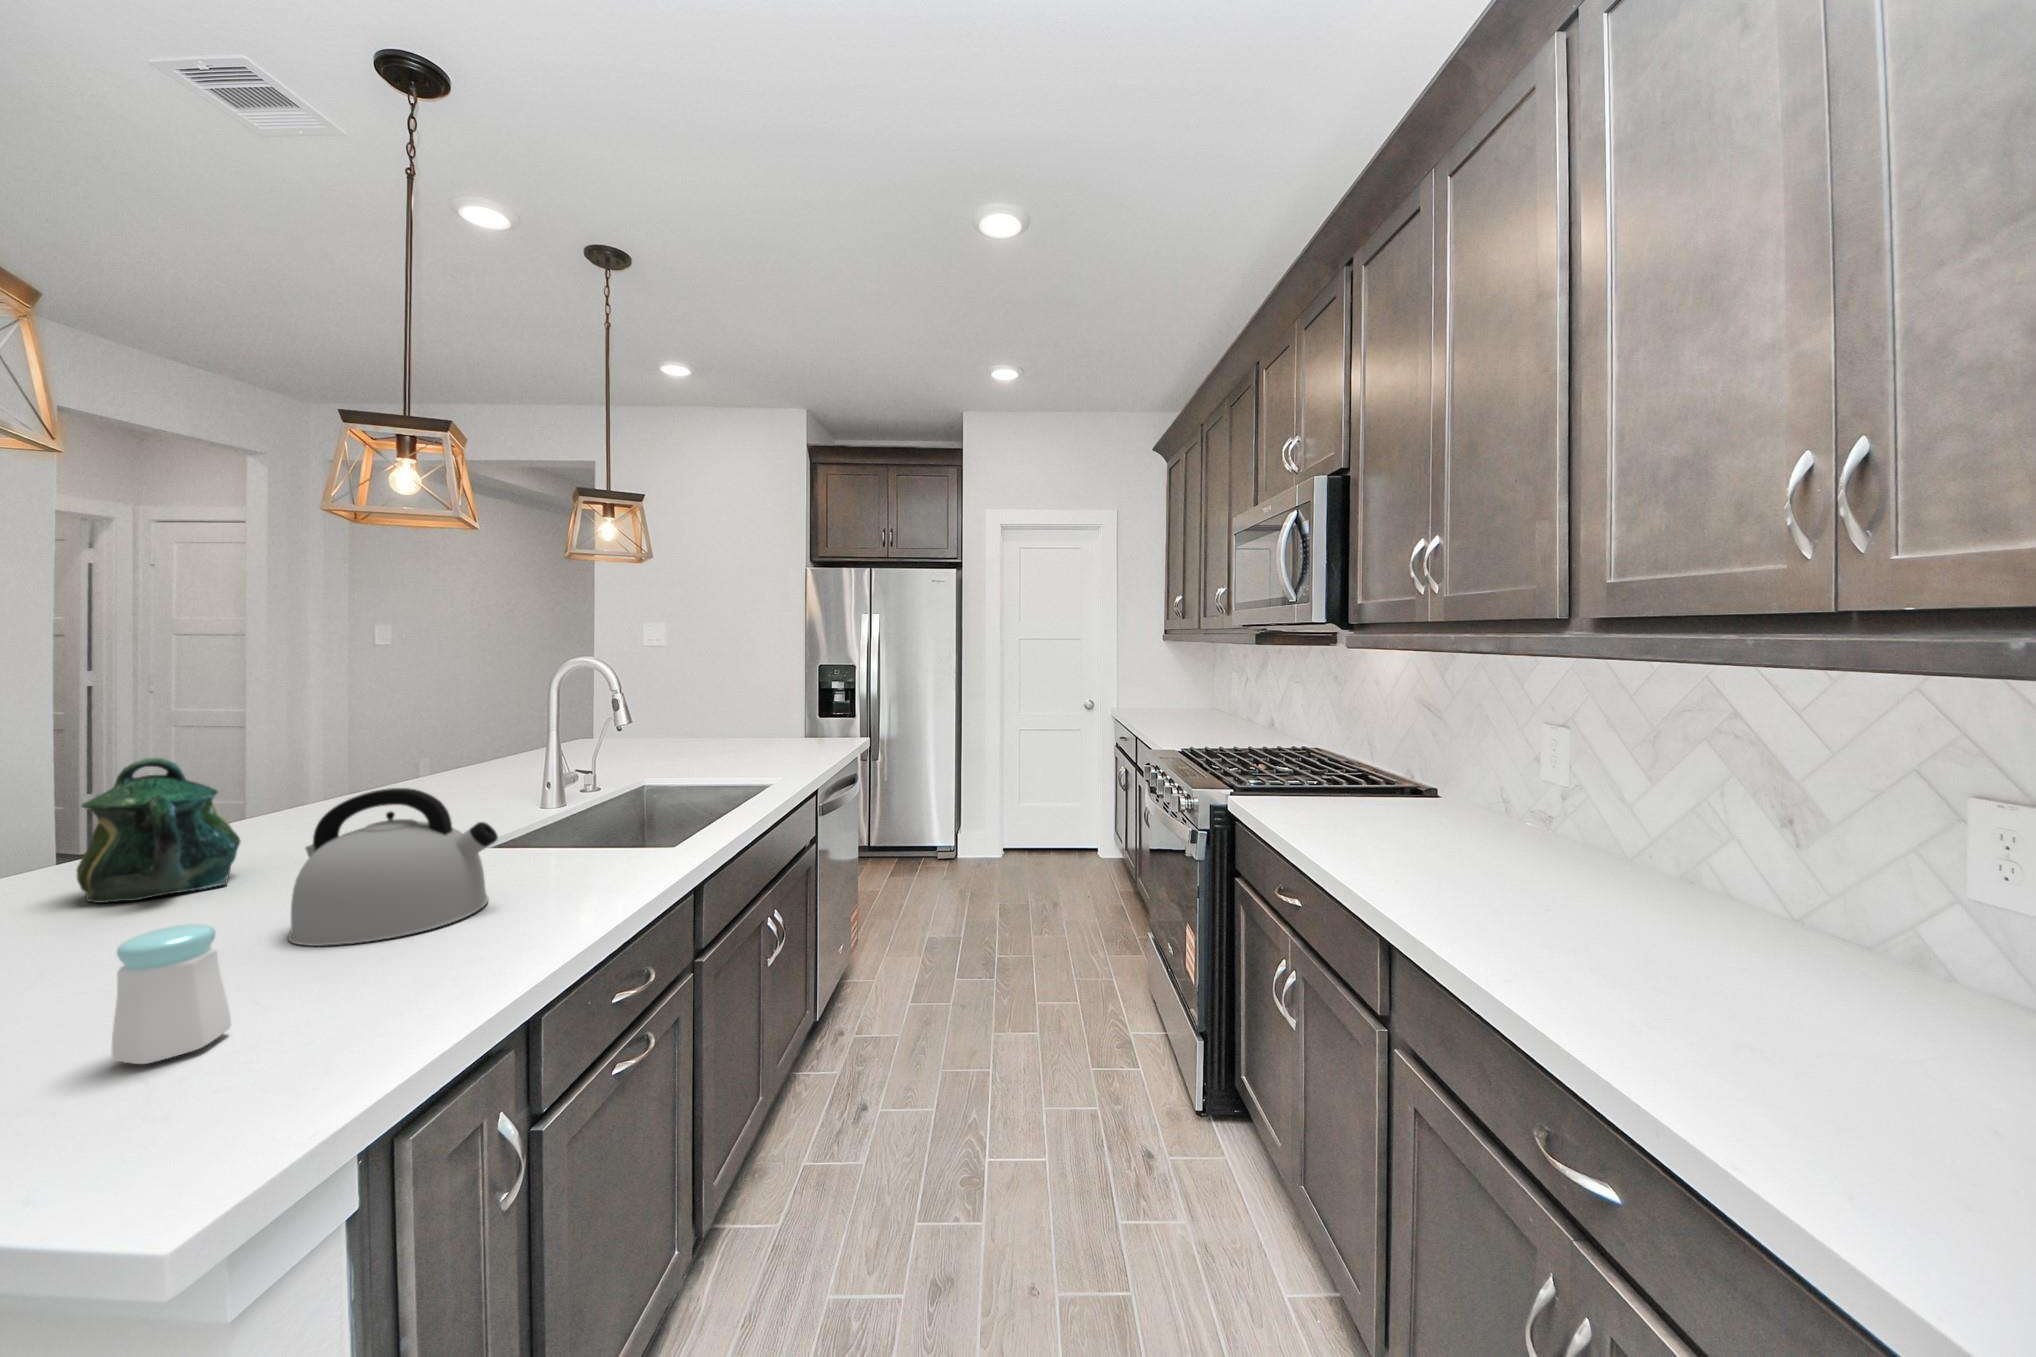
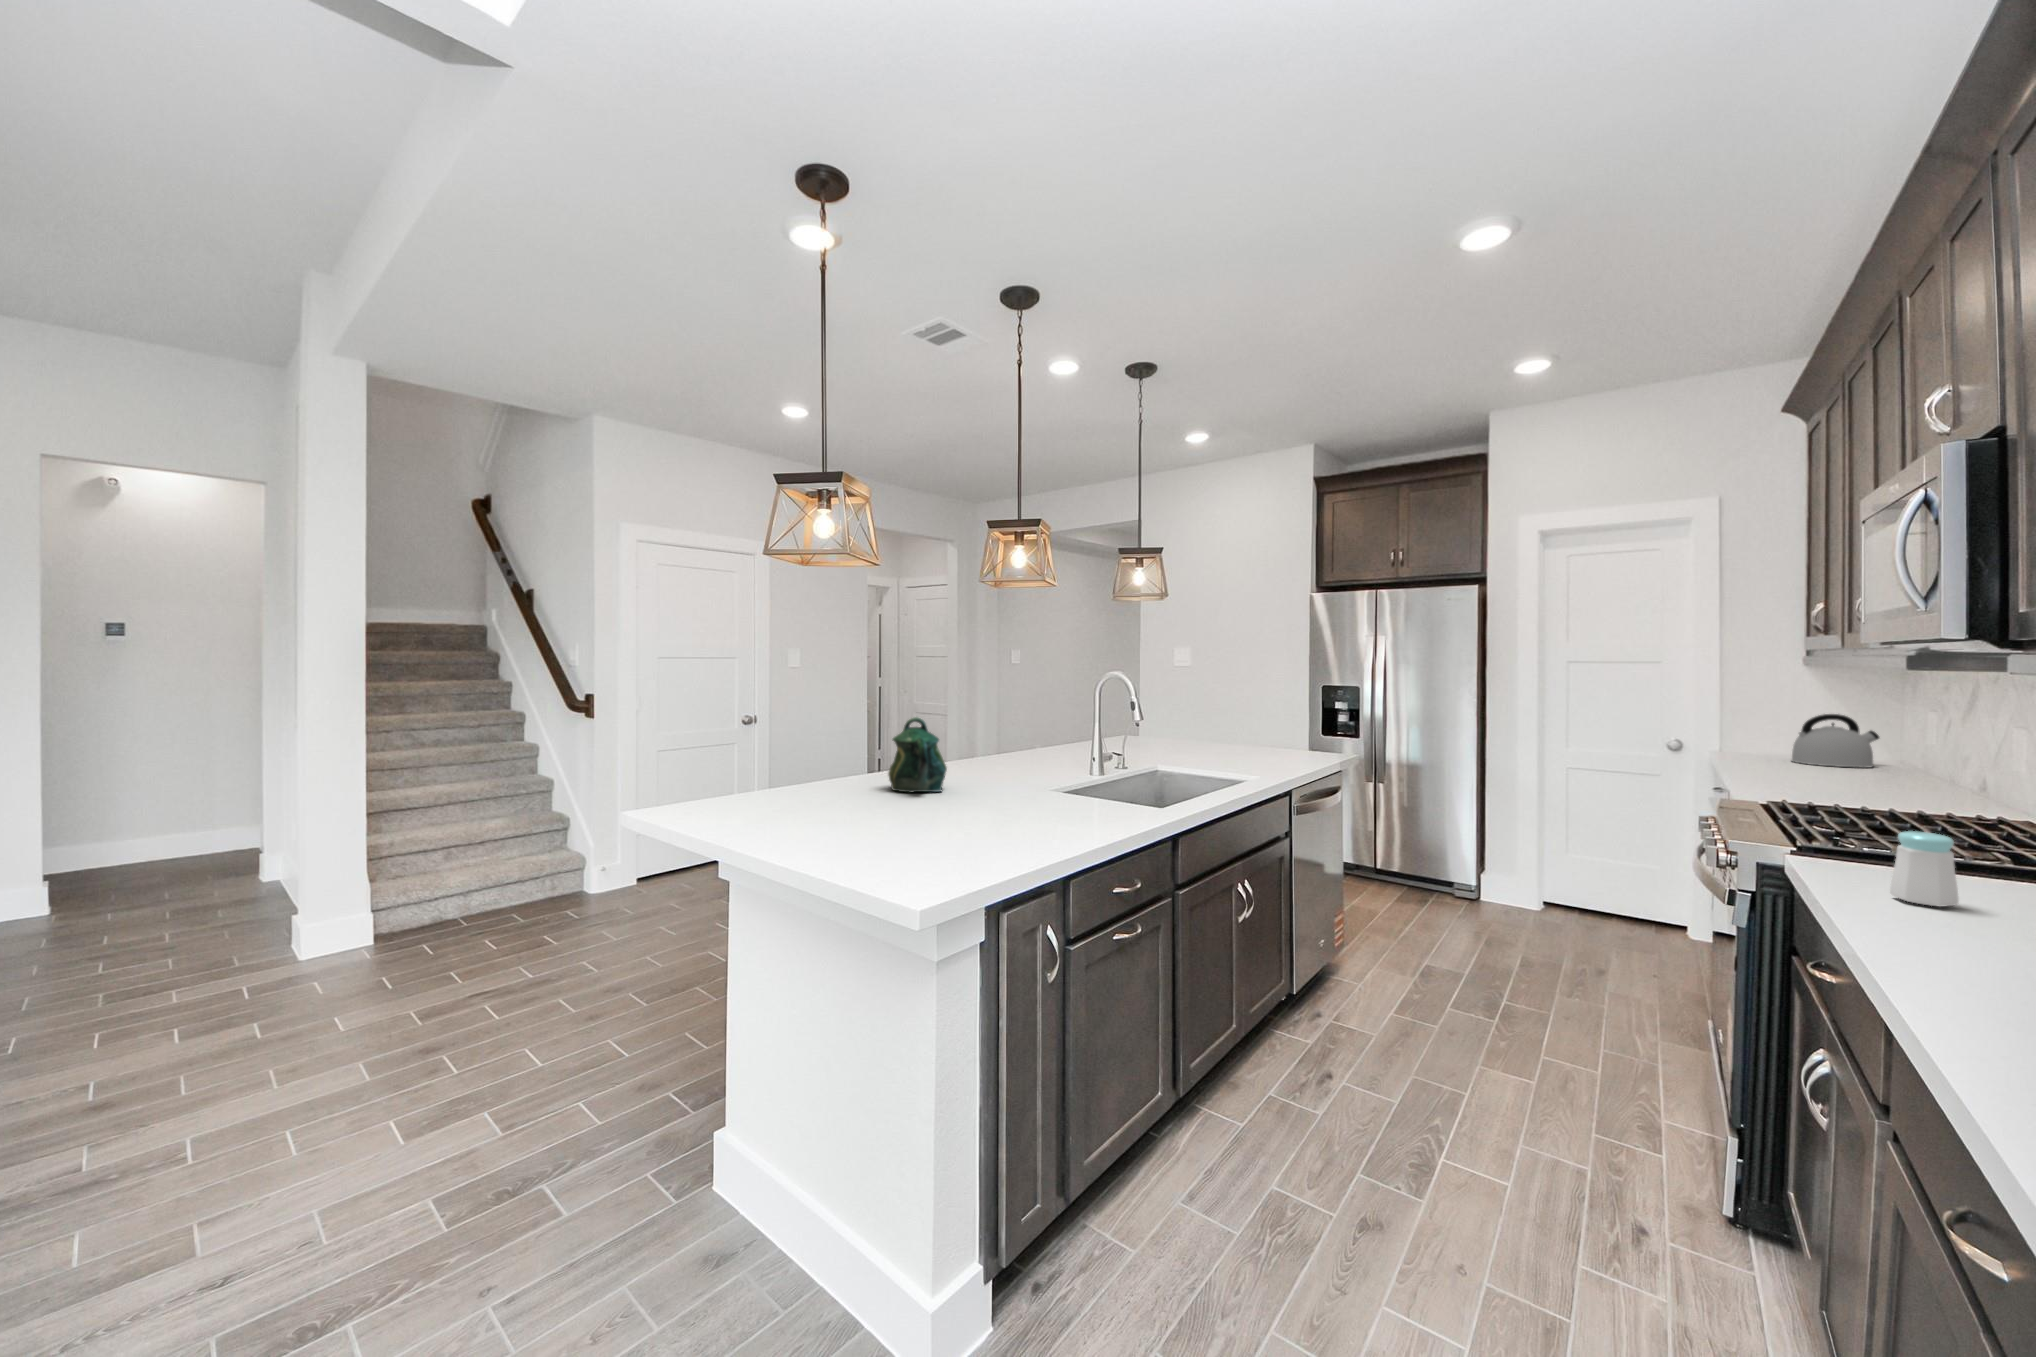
kettle: present [288,788,498,946] -> present [1792,714,1879,768]
salt shaker: present [112,924,231,1064] -> present [1890,831,1959,906]

